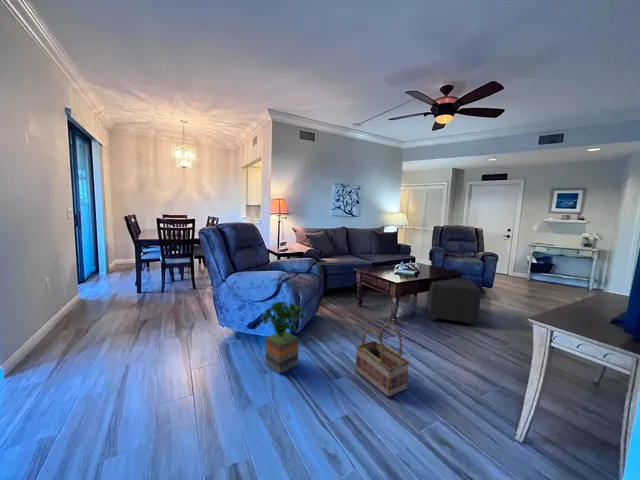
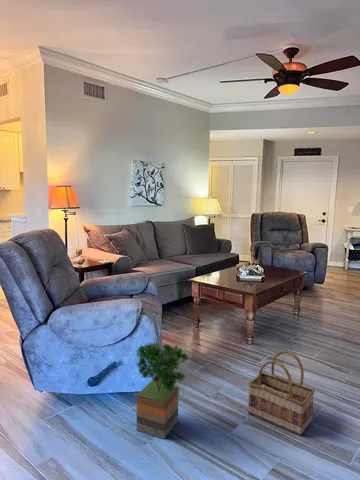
ottoman: present [427,279,481,326] -> none [272,280,337,333]

